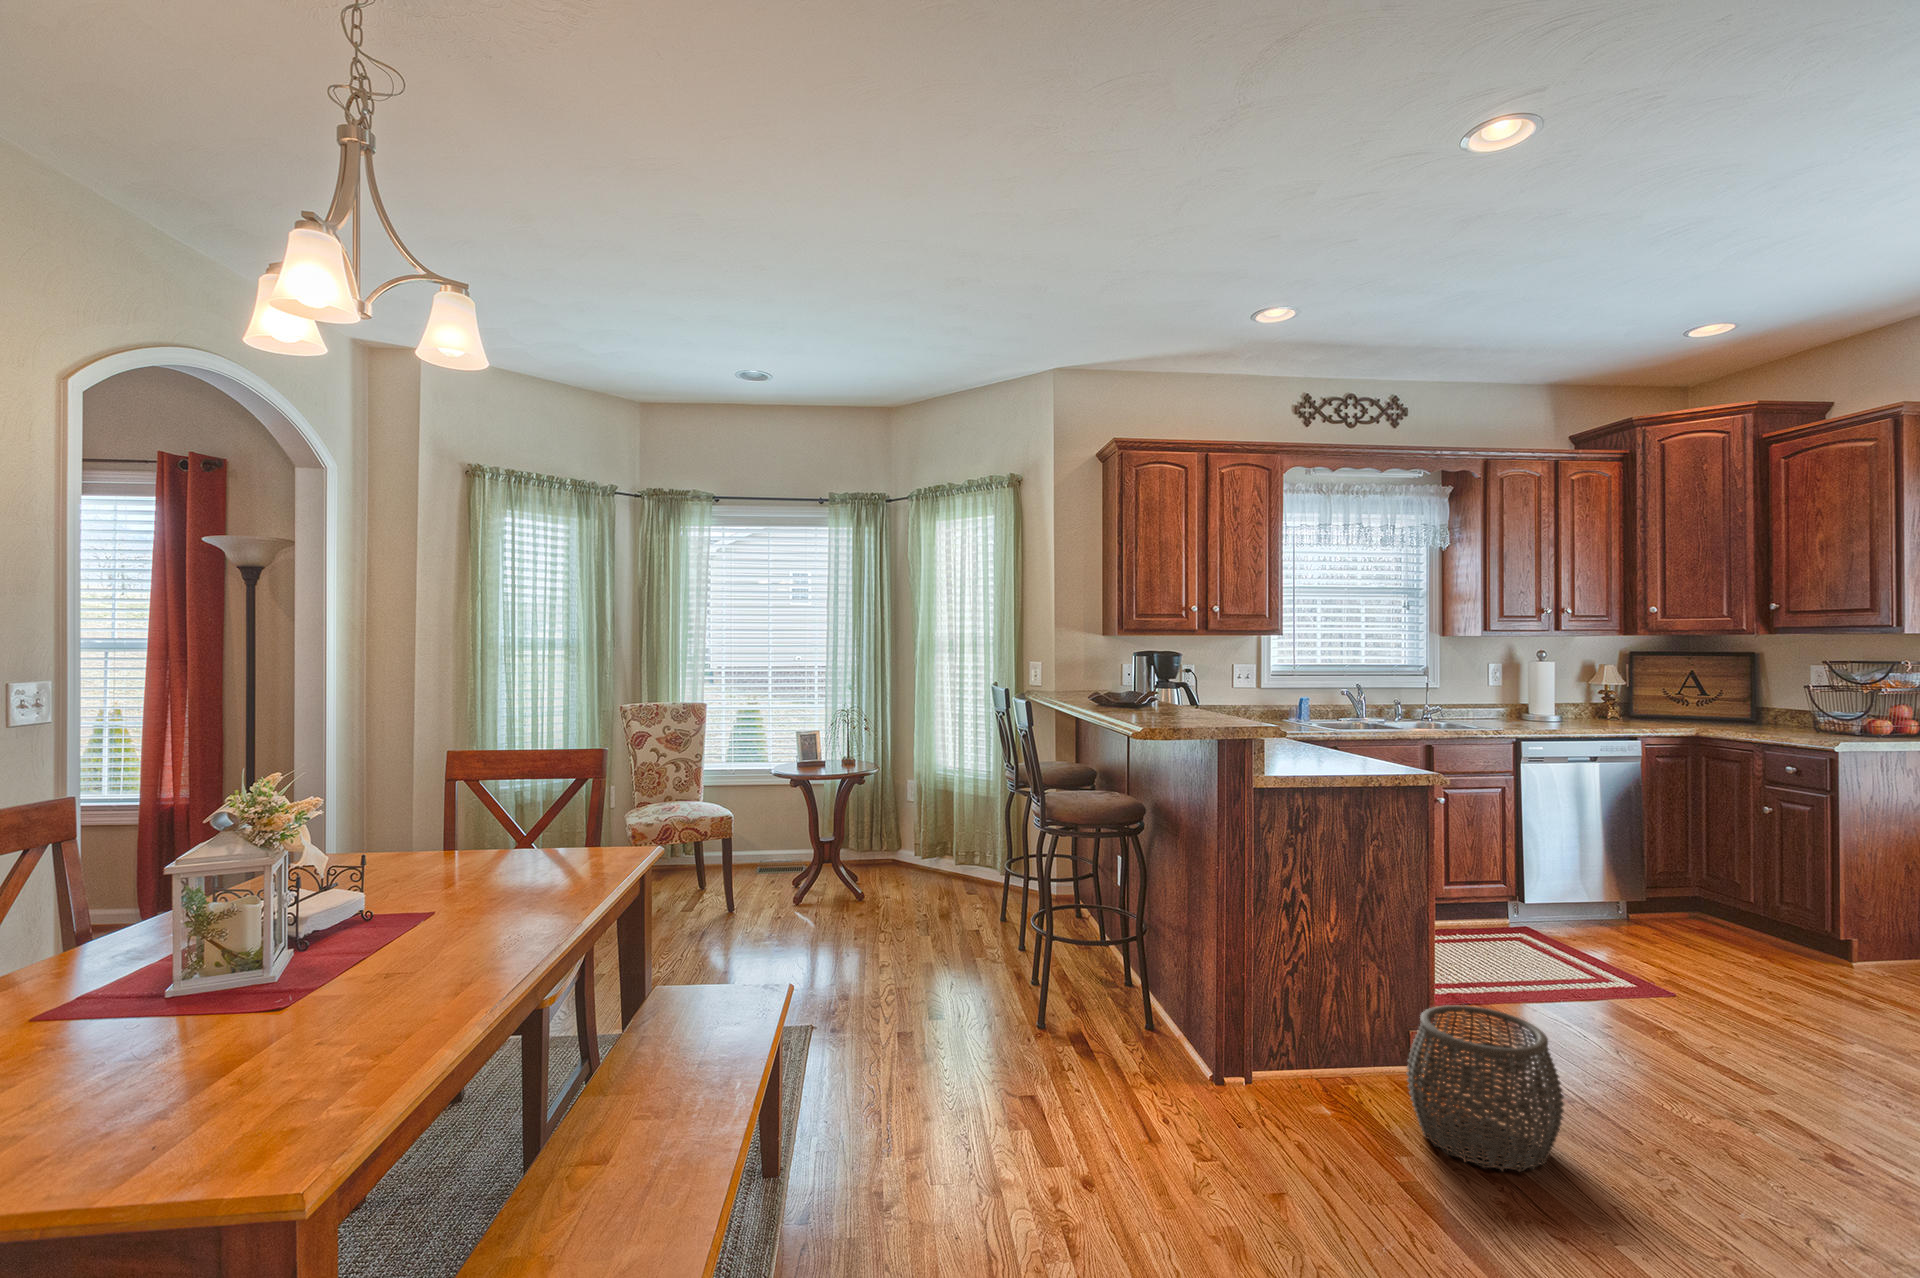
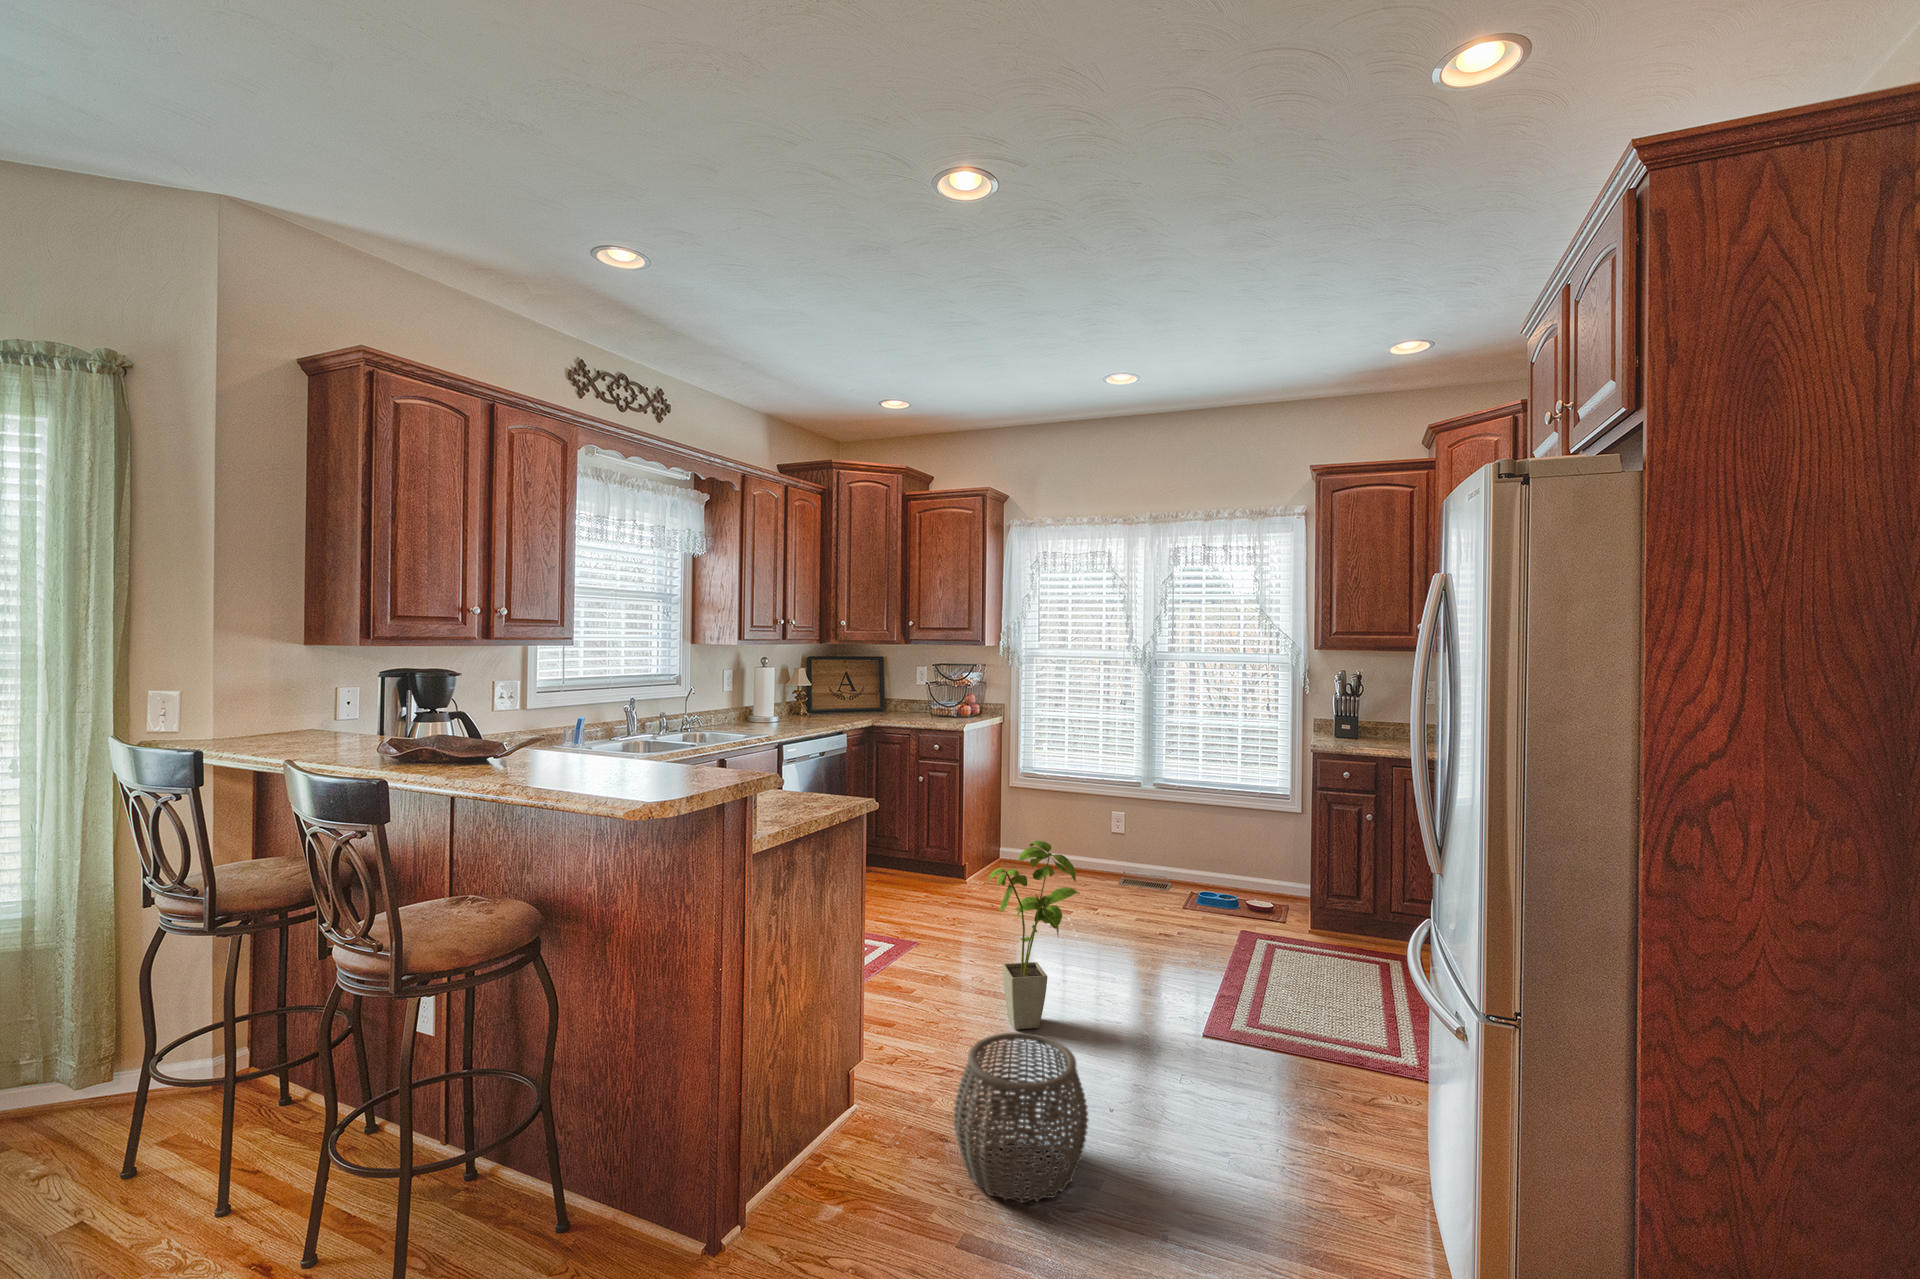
house plant: none [1629,855,1789,1090] -> present [988,841,1080,1029]

